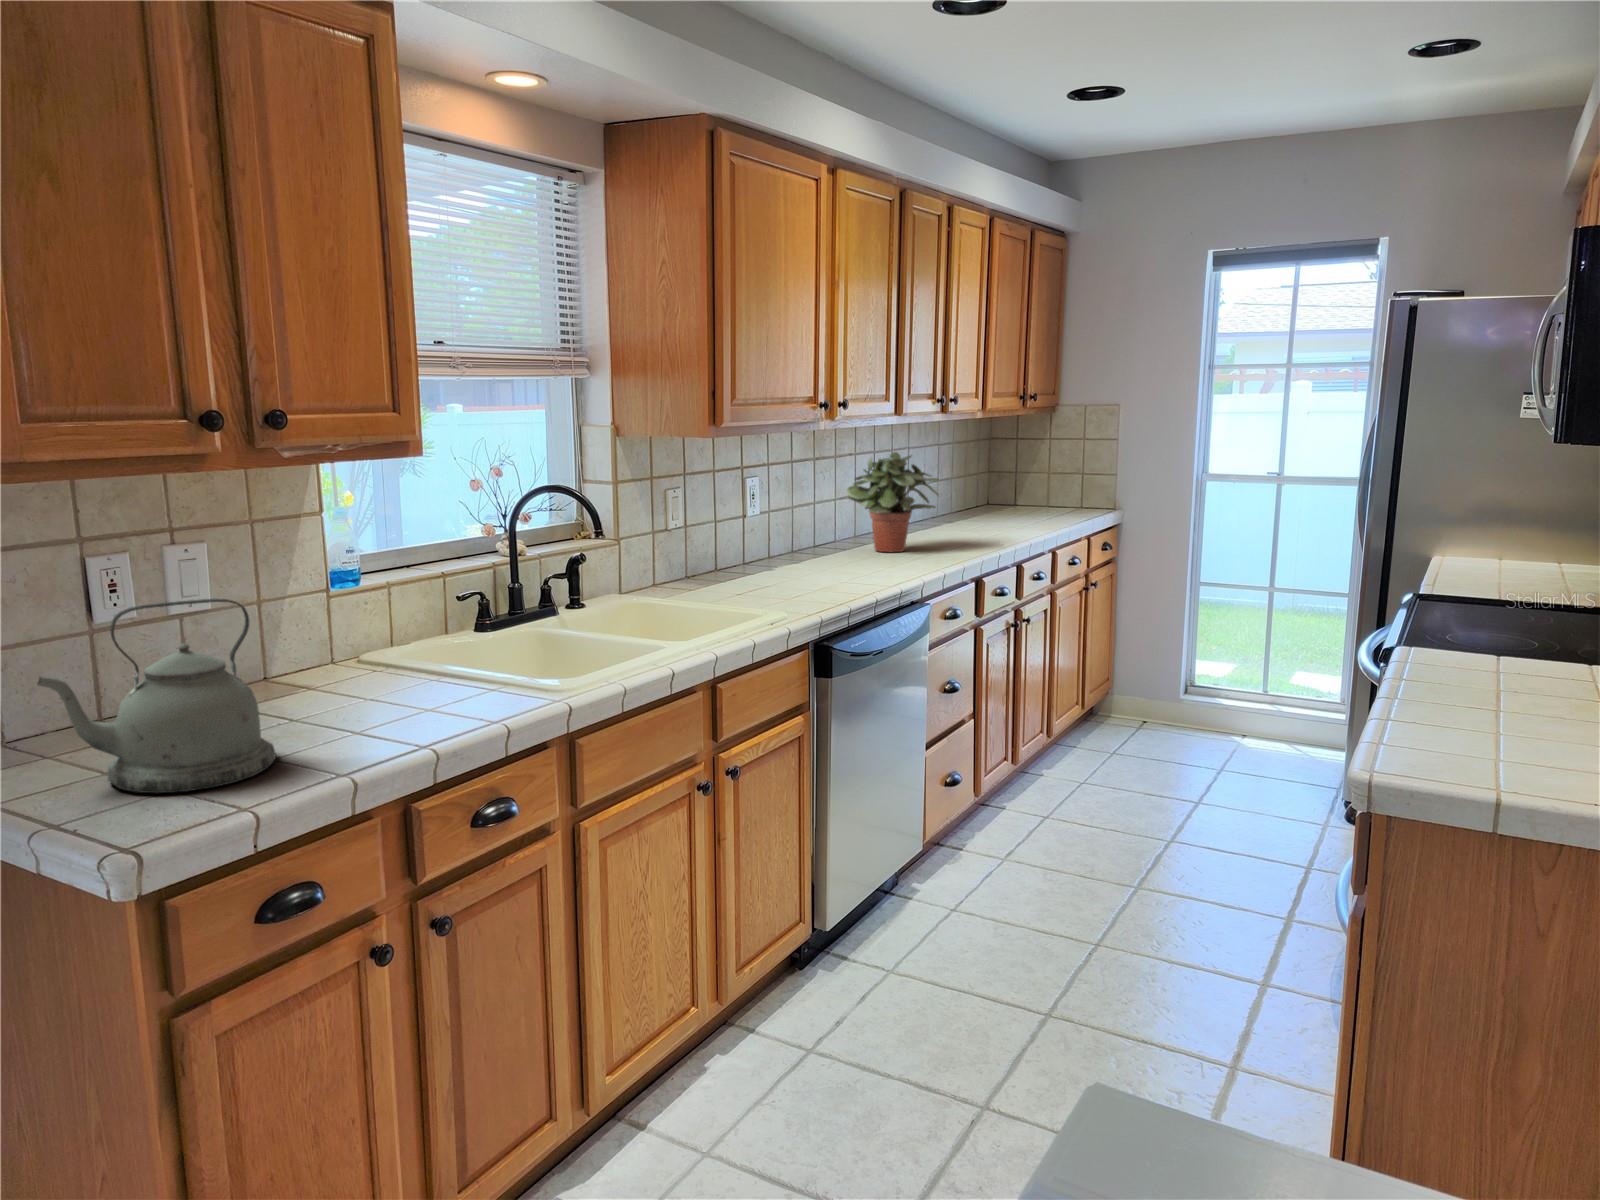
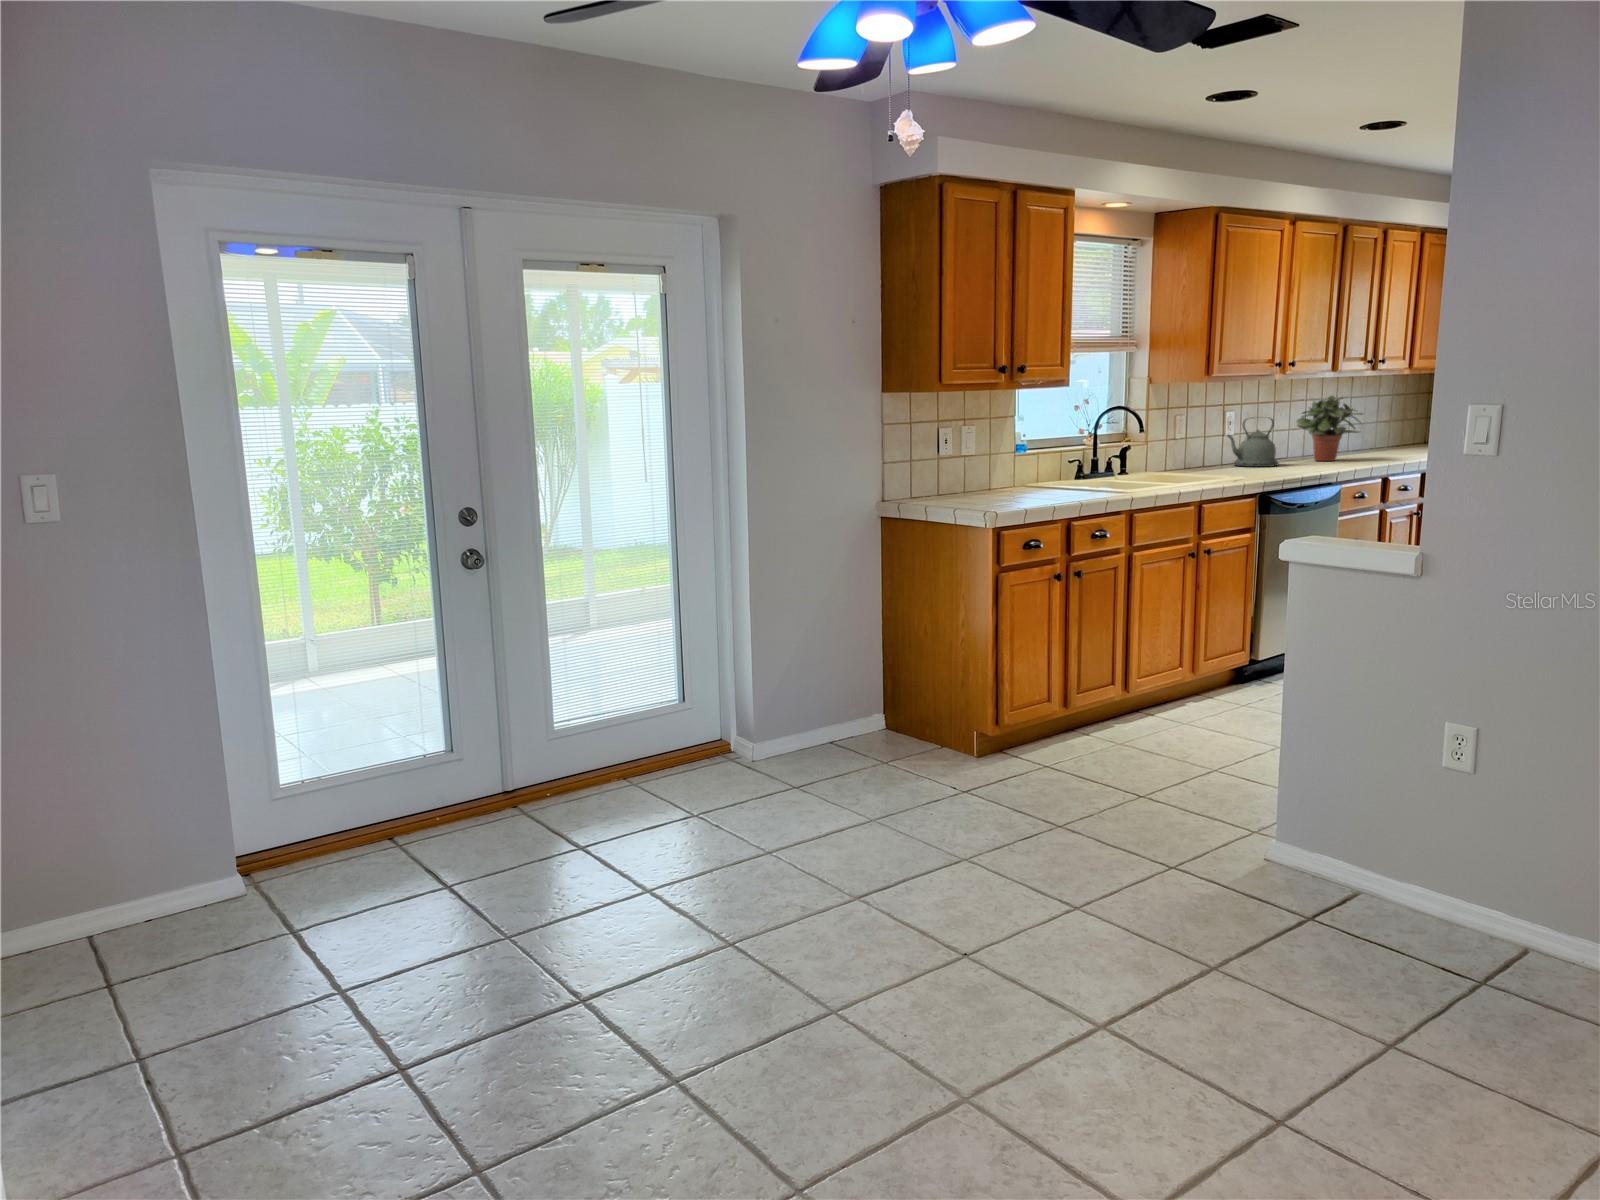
kettle: present [37,599,276,793] -> present [1227,419,1279,467]

